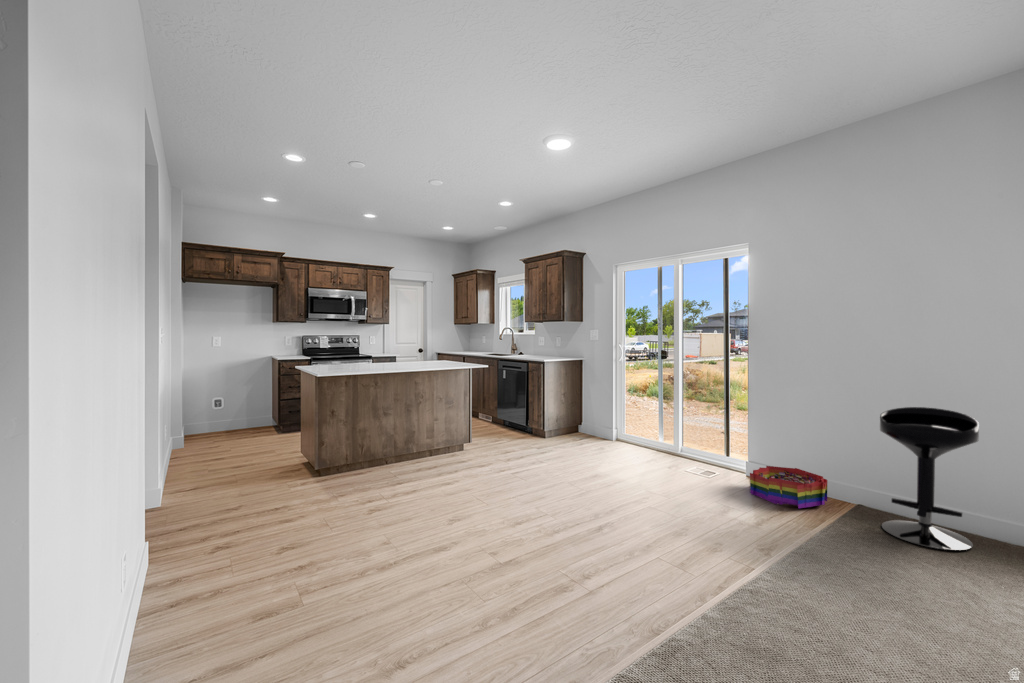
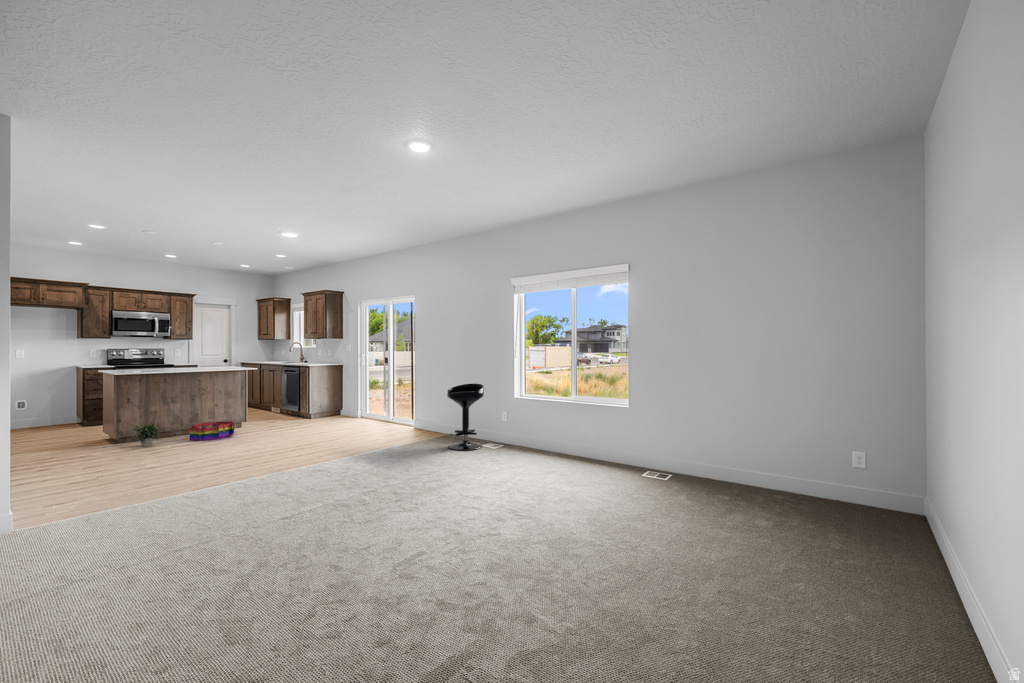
potted plant: none [335,443,382,480] -> present [131,423,162,447]
storage bin: present [750,466,827,508] -> present [190,421,234,441]

